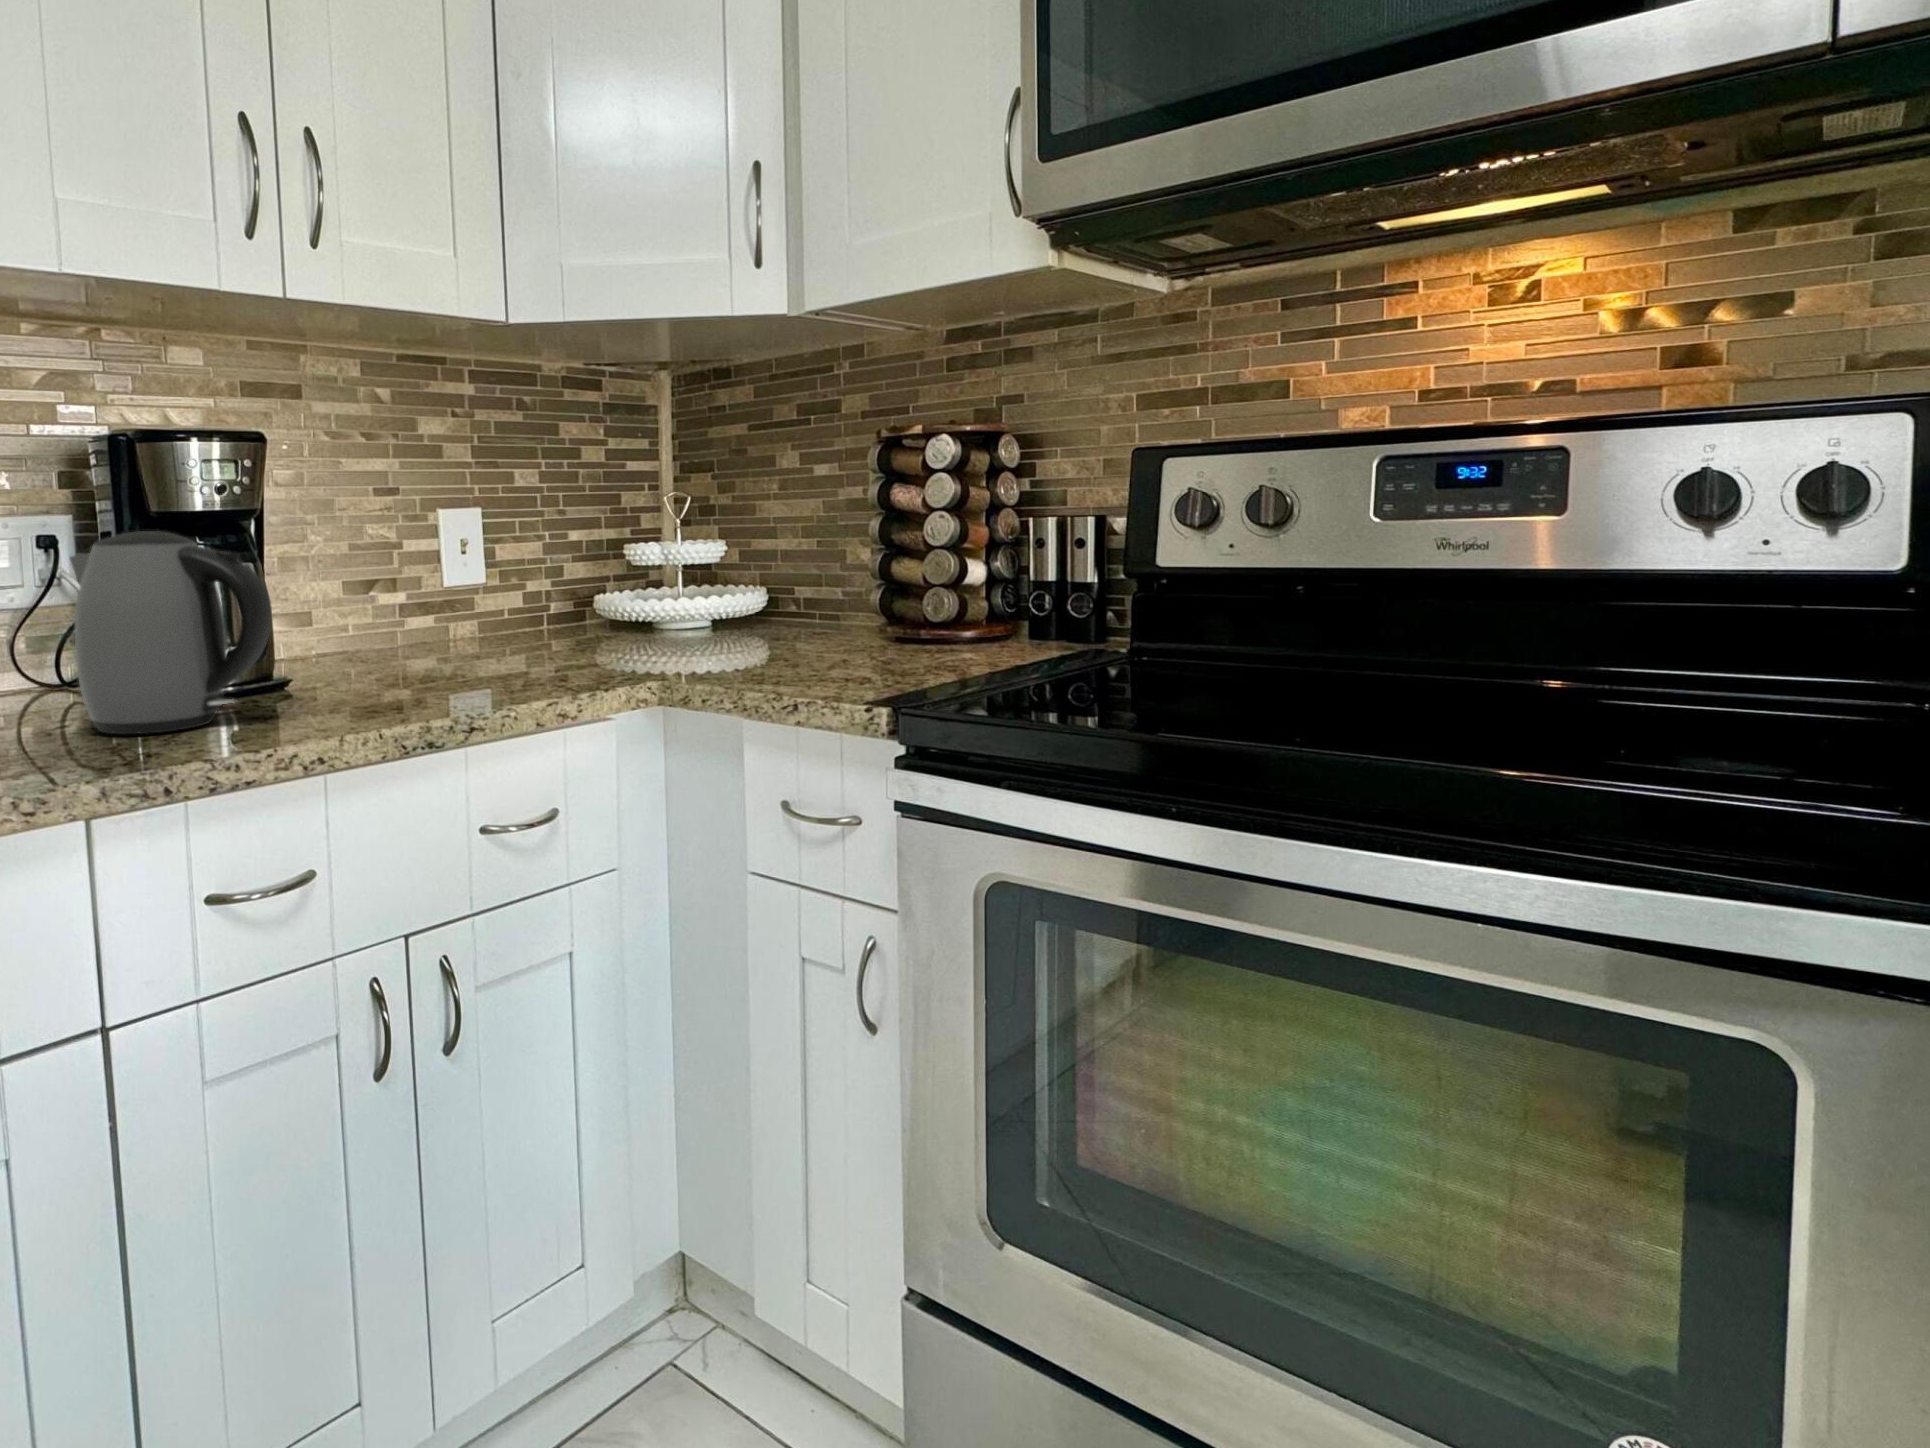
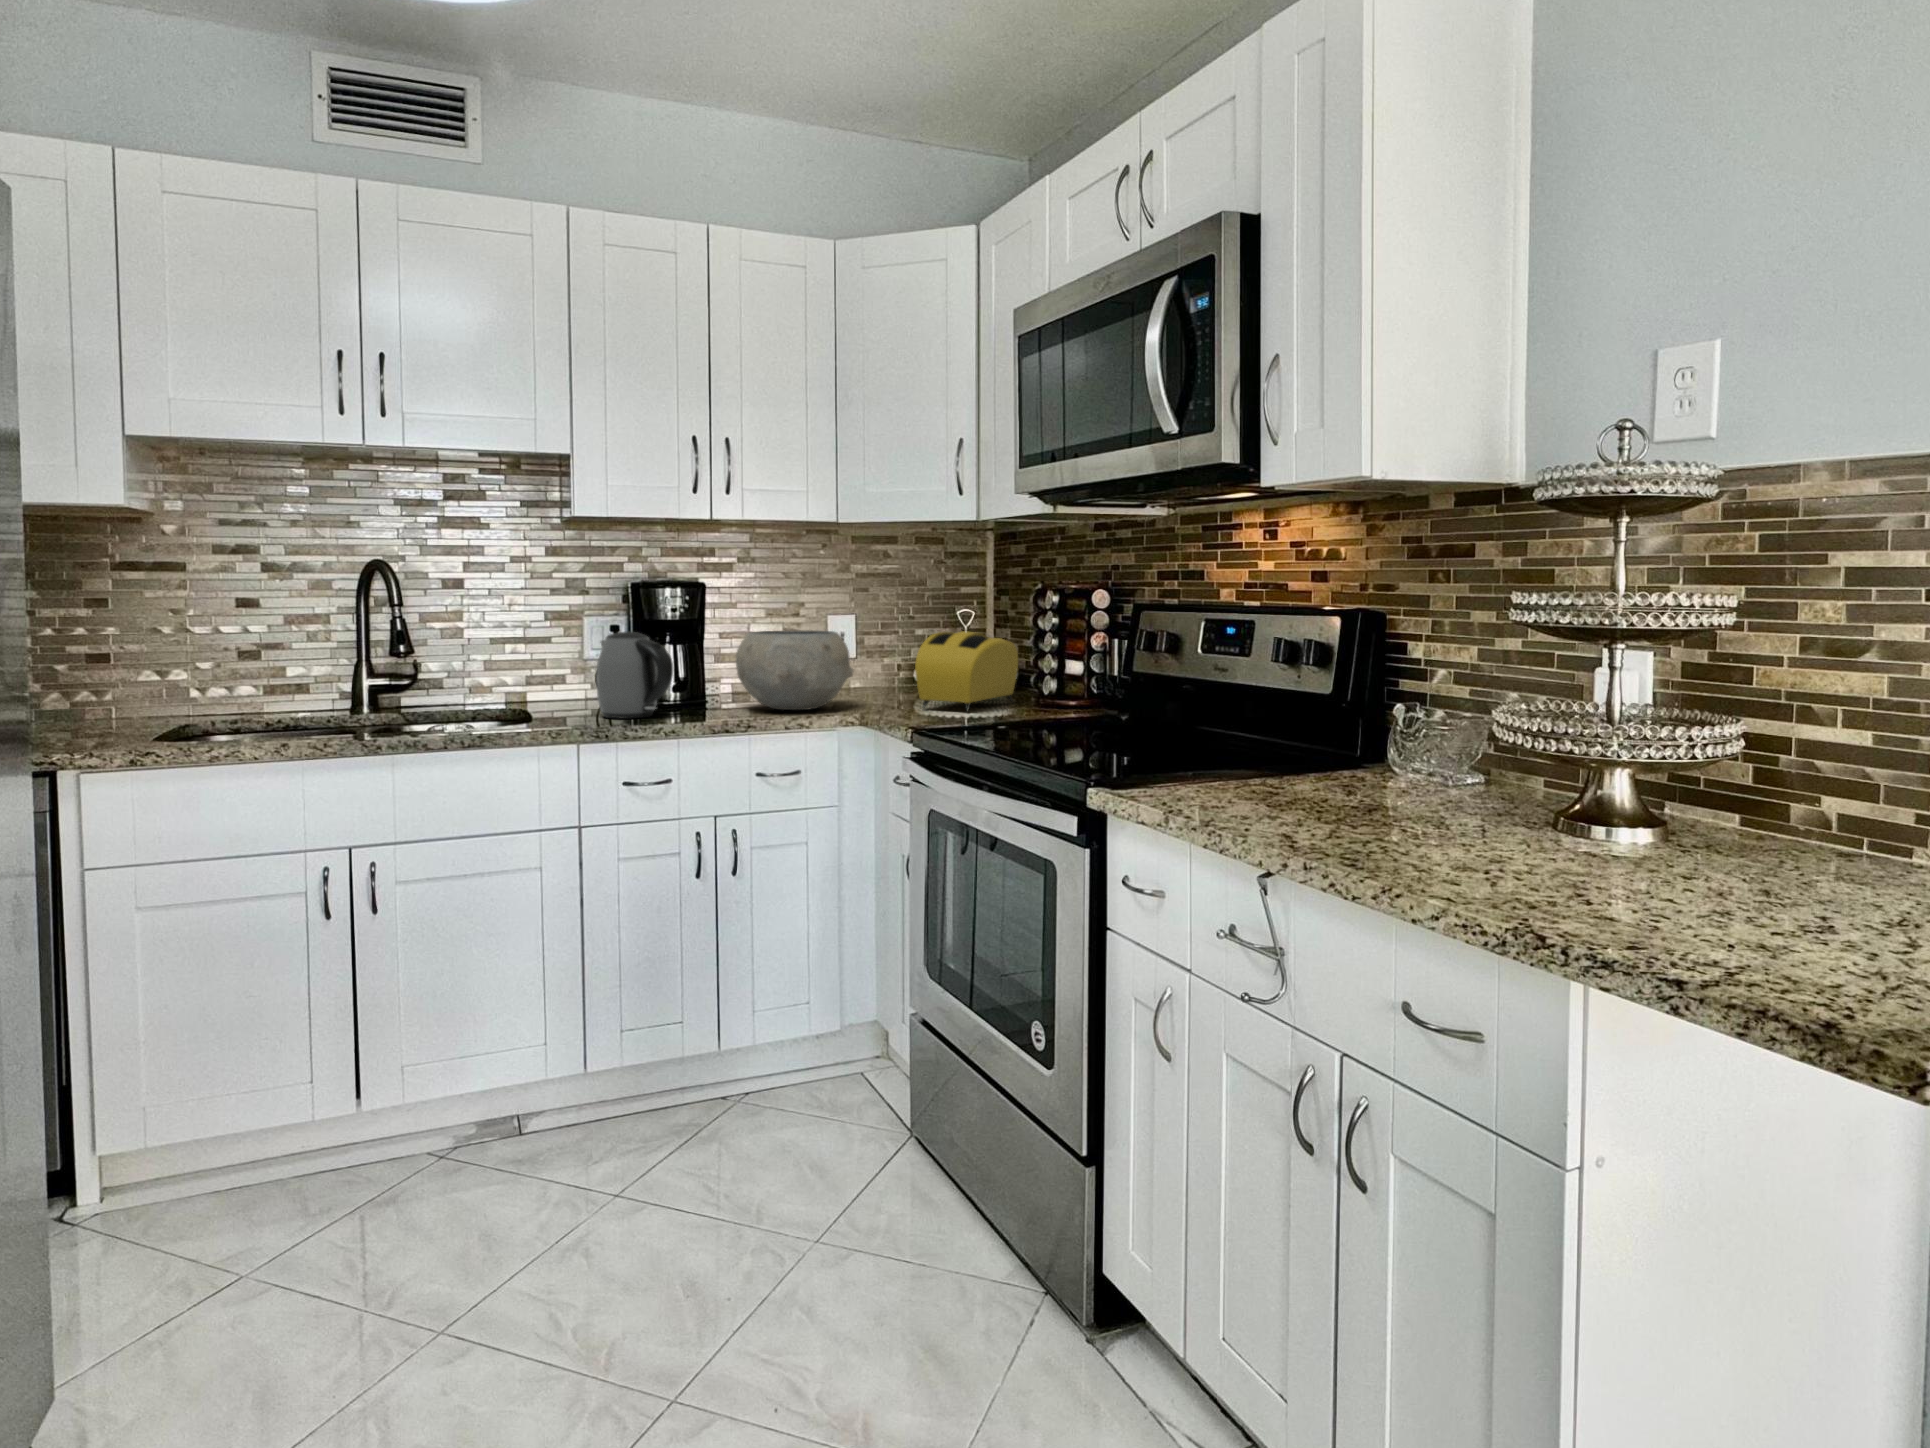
toaster: none [715,515,855,661] -> present [915,631,1018,711]
ceramic bowl: none [359,523,600,683] -> present [736,631,854,710]

